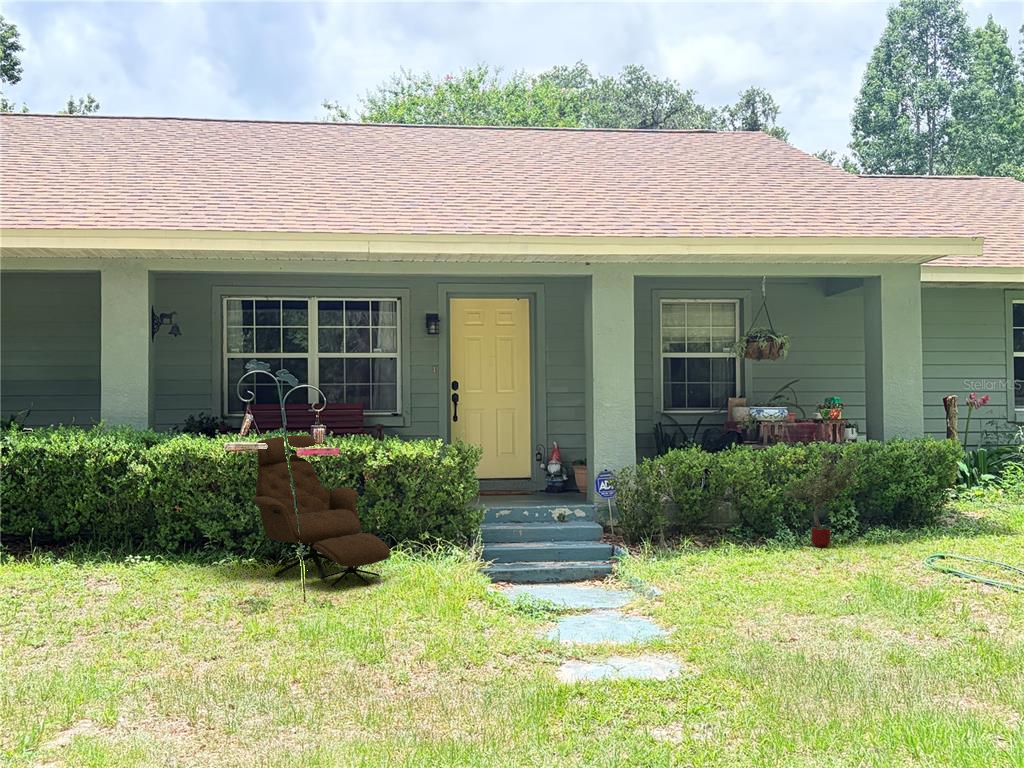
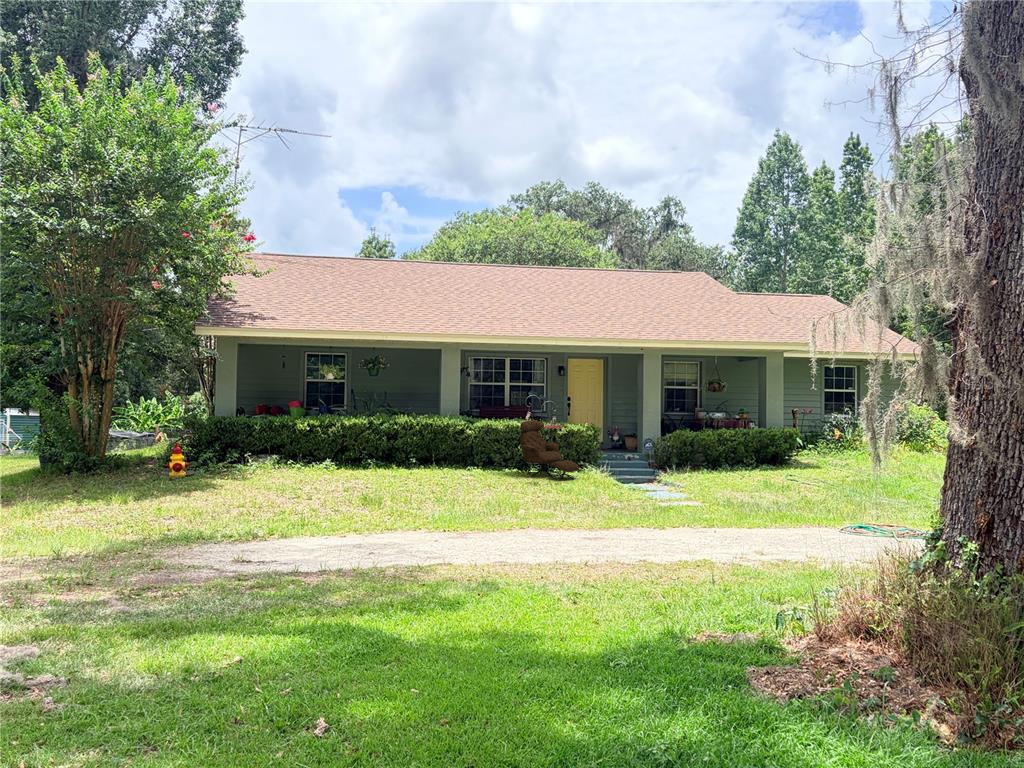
potted tree: present [782,448,858,547] -> none [726,431,758,472]

